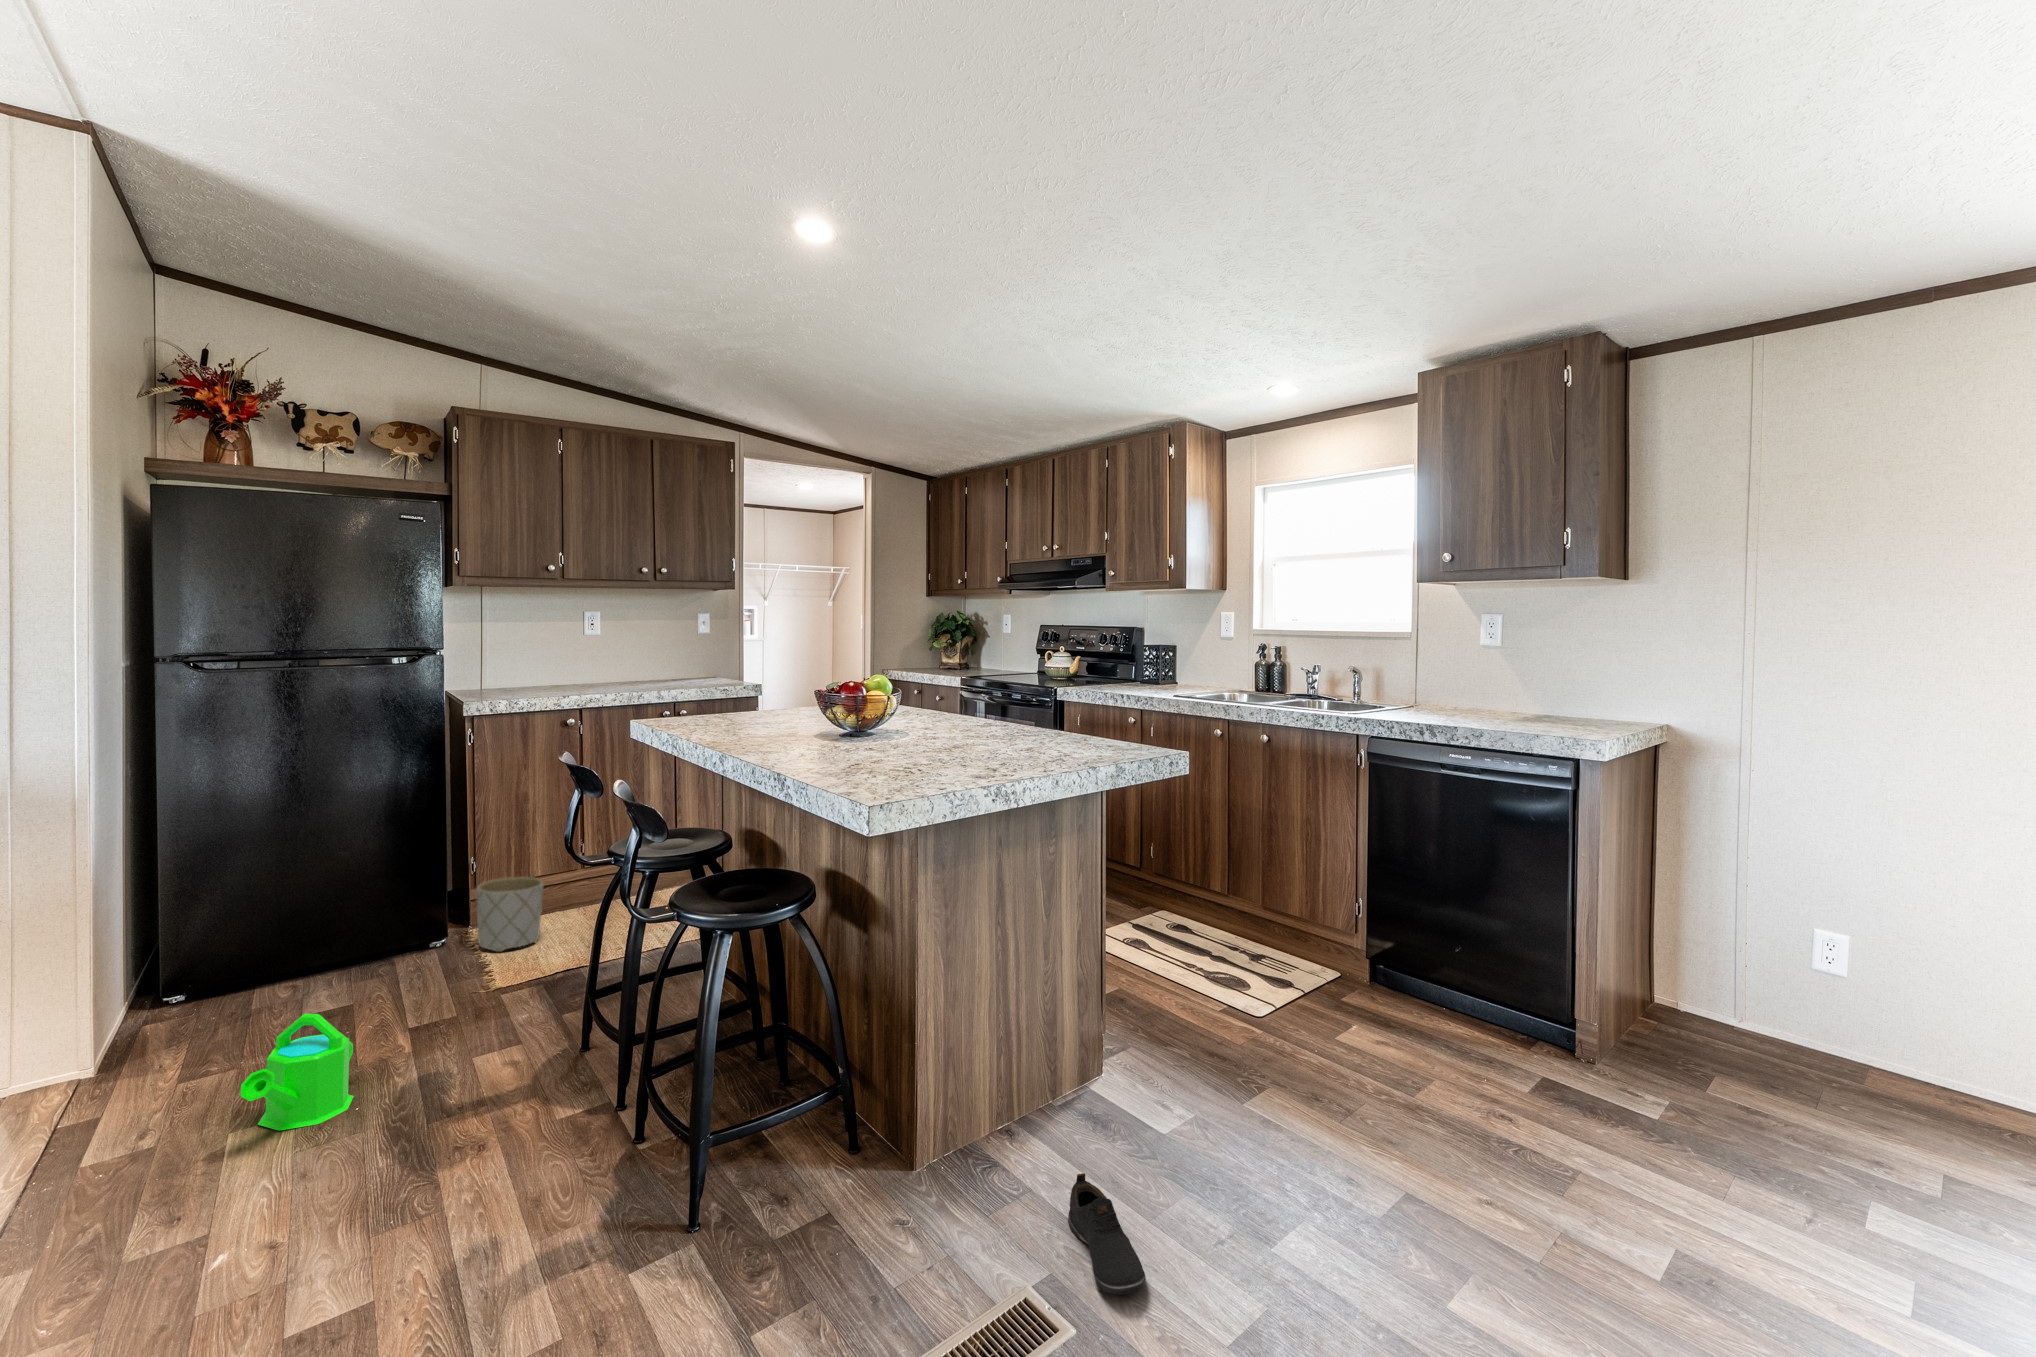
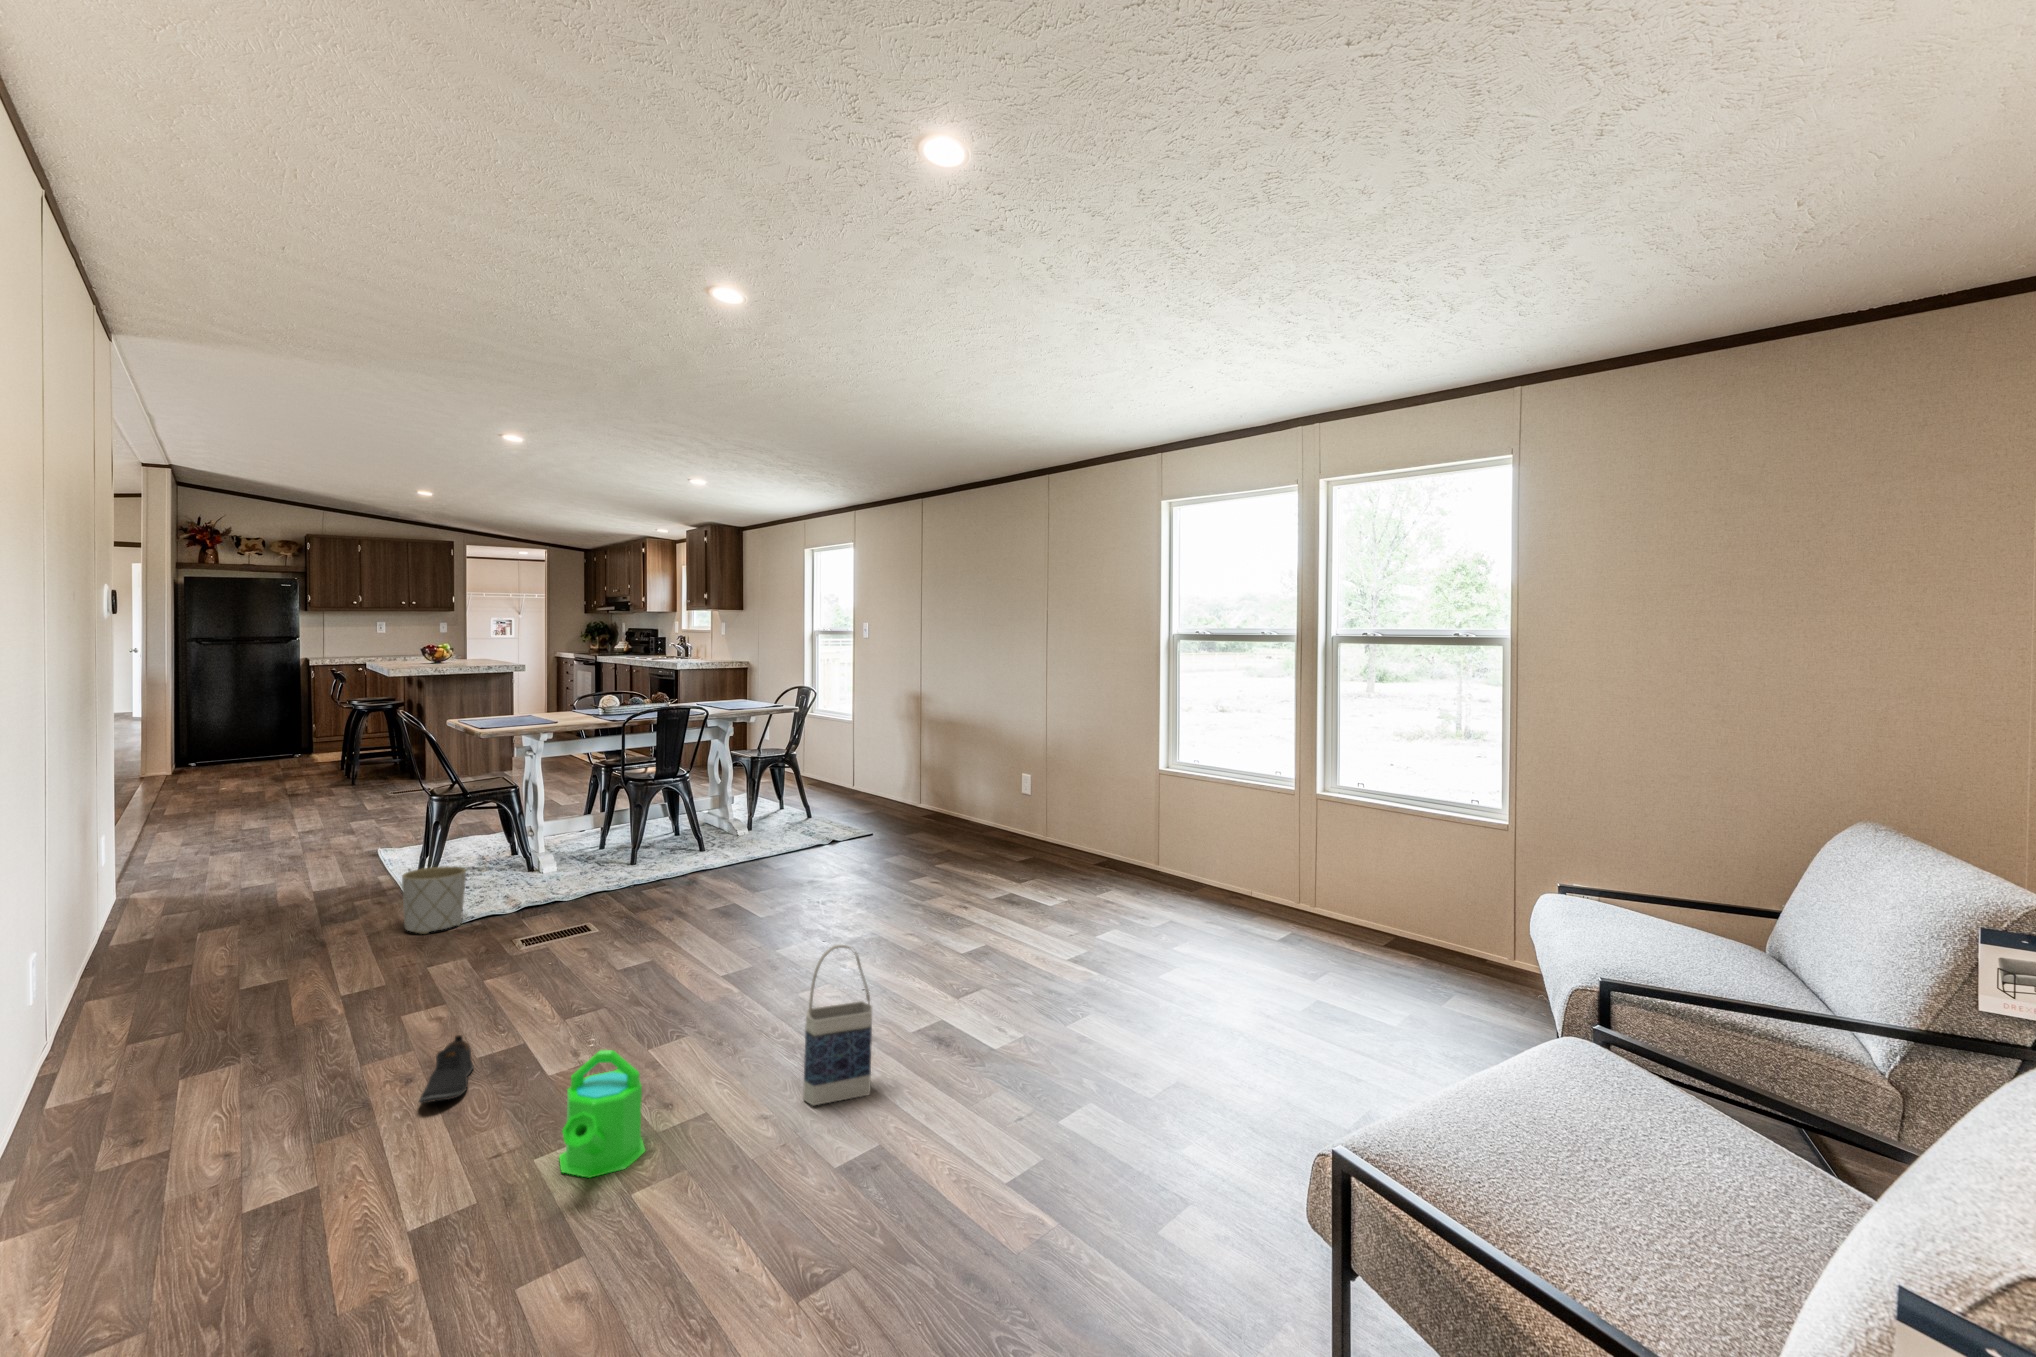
bag: none [945,1010,1027,1209] -> present [803,944,872,1105]
watering can: present [240,1014,354,1131] -> present [559,1050,645,1178]
shoe: present [1068,1173,1145,1295] -> present [419,1035,473,1104]

